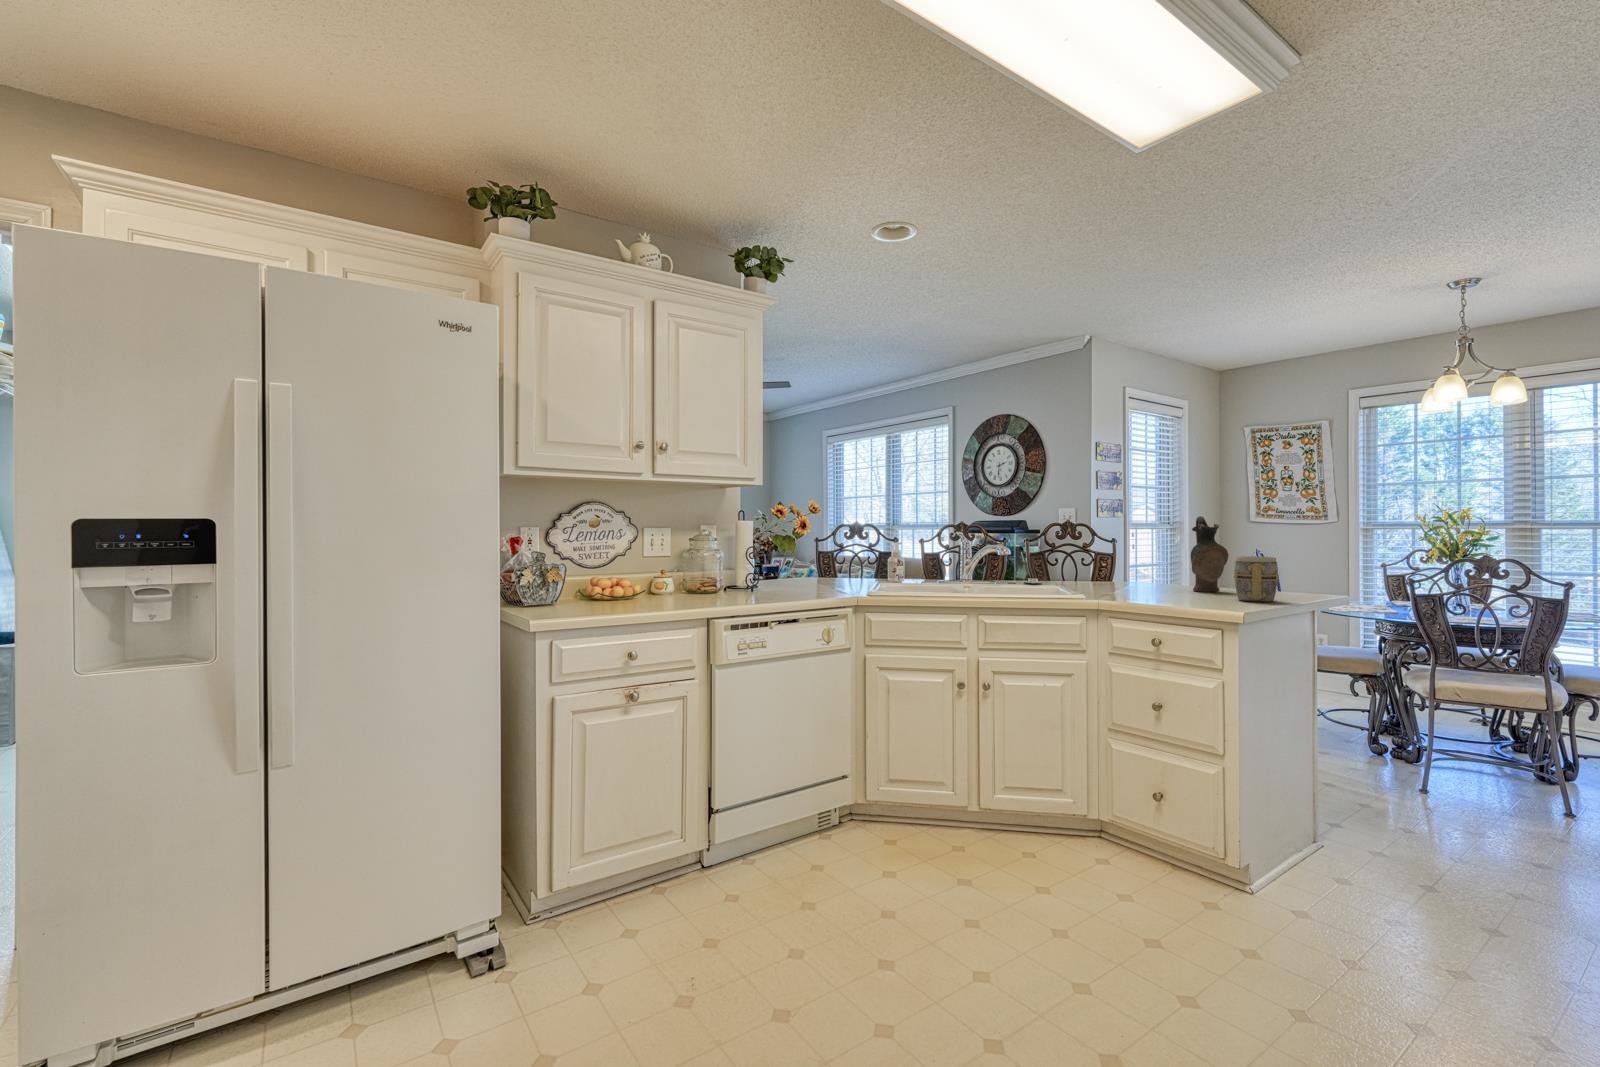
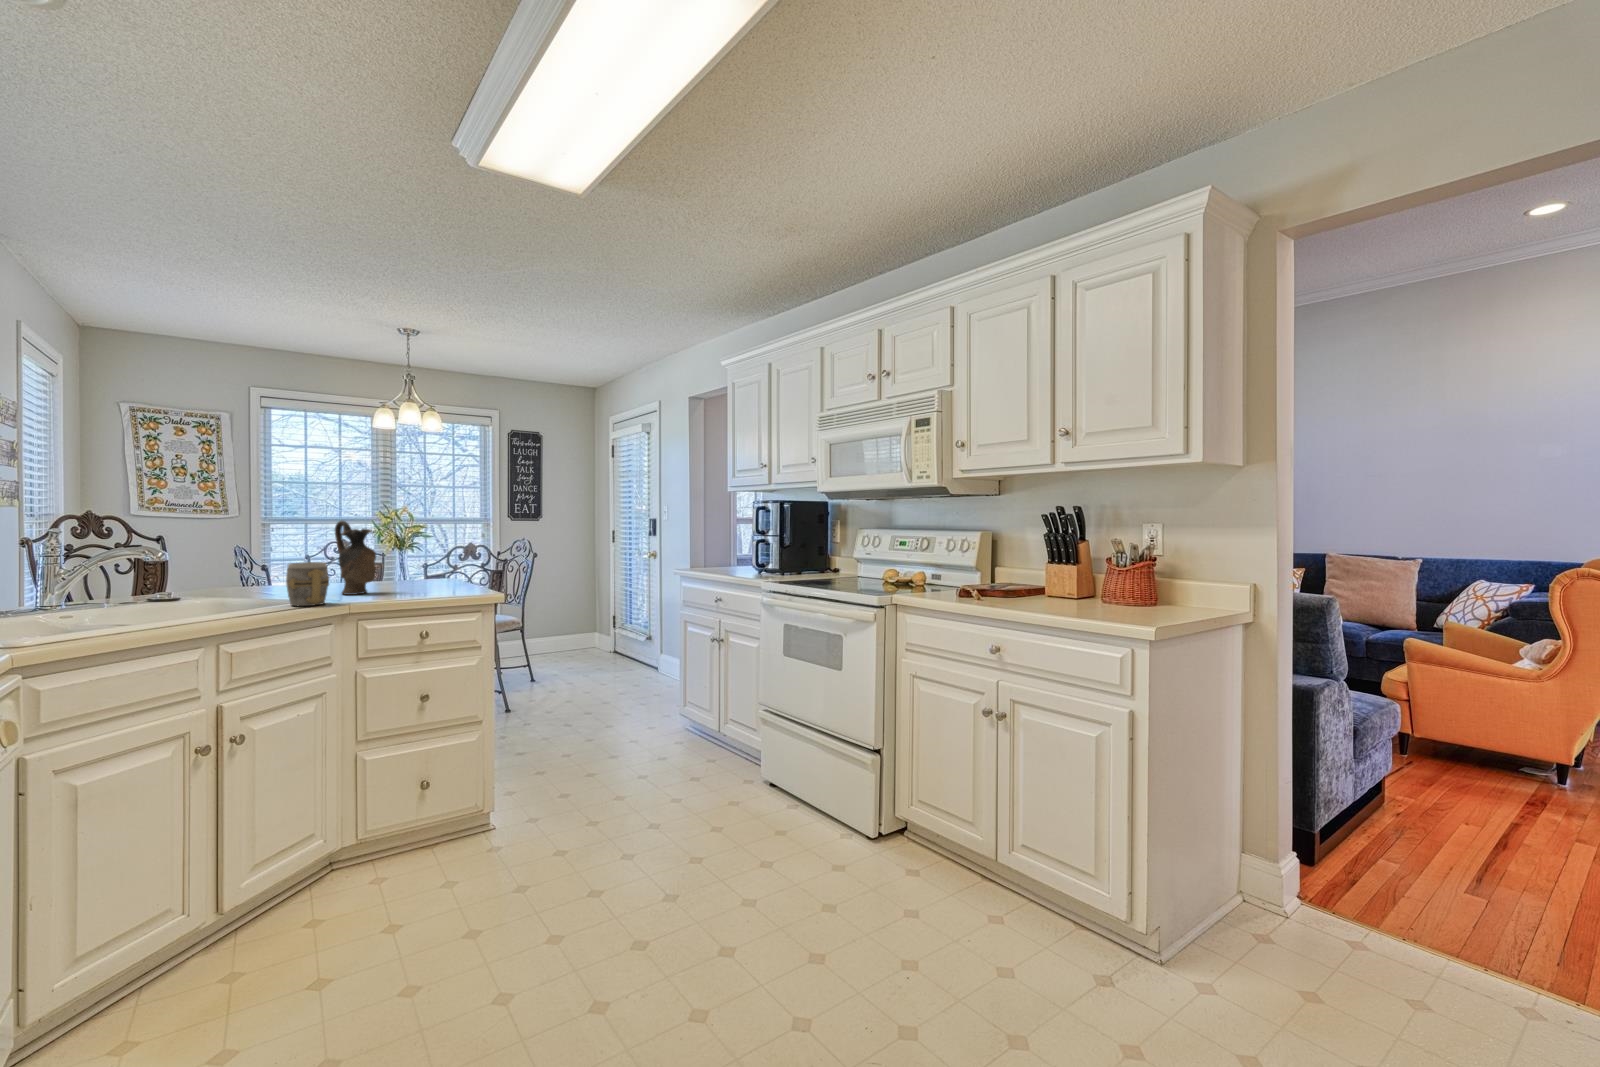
mug: present [1234,556,1279,602] -> present [286,562,329,606]

